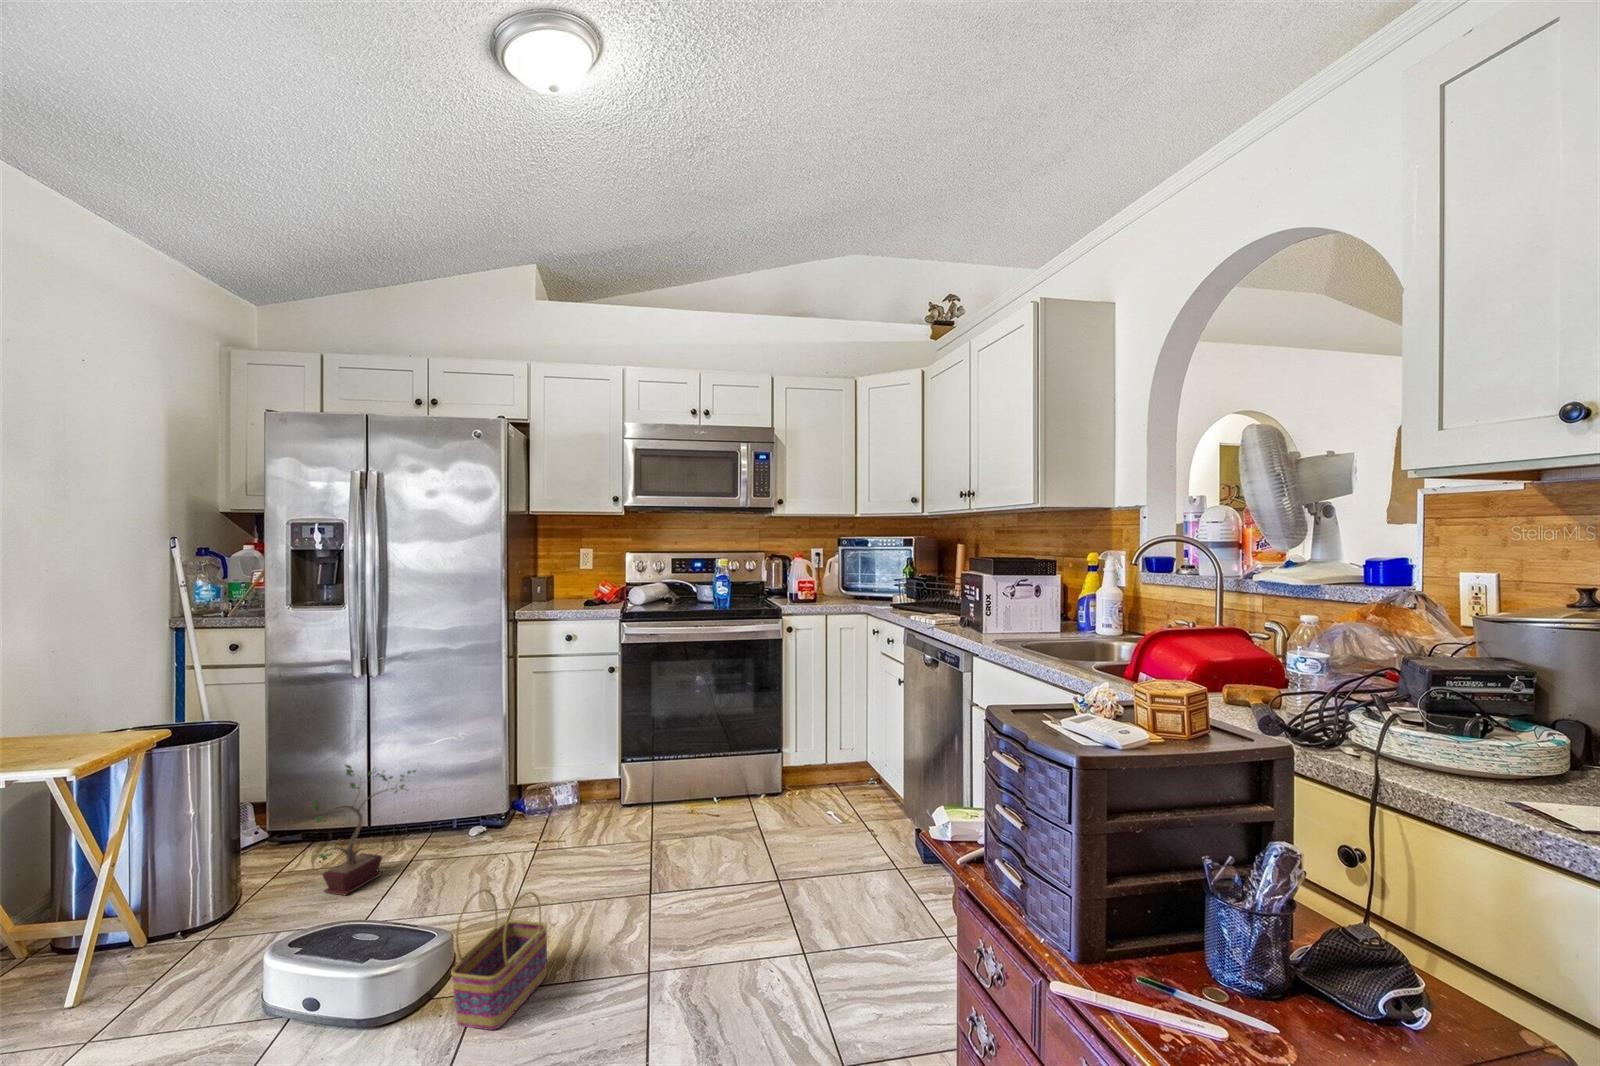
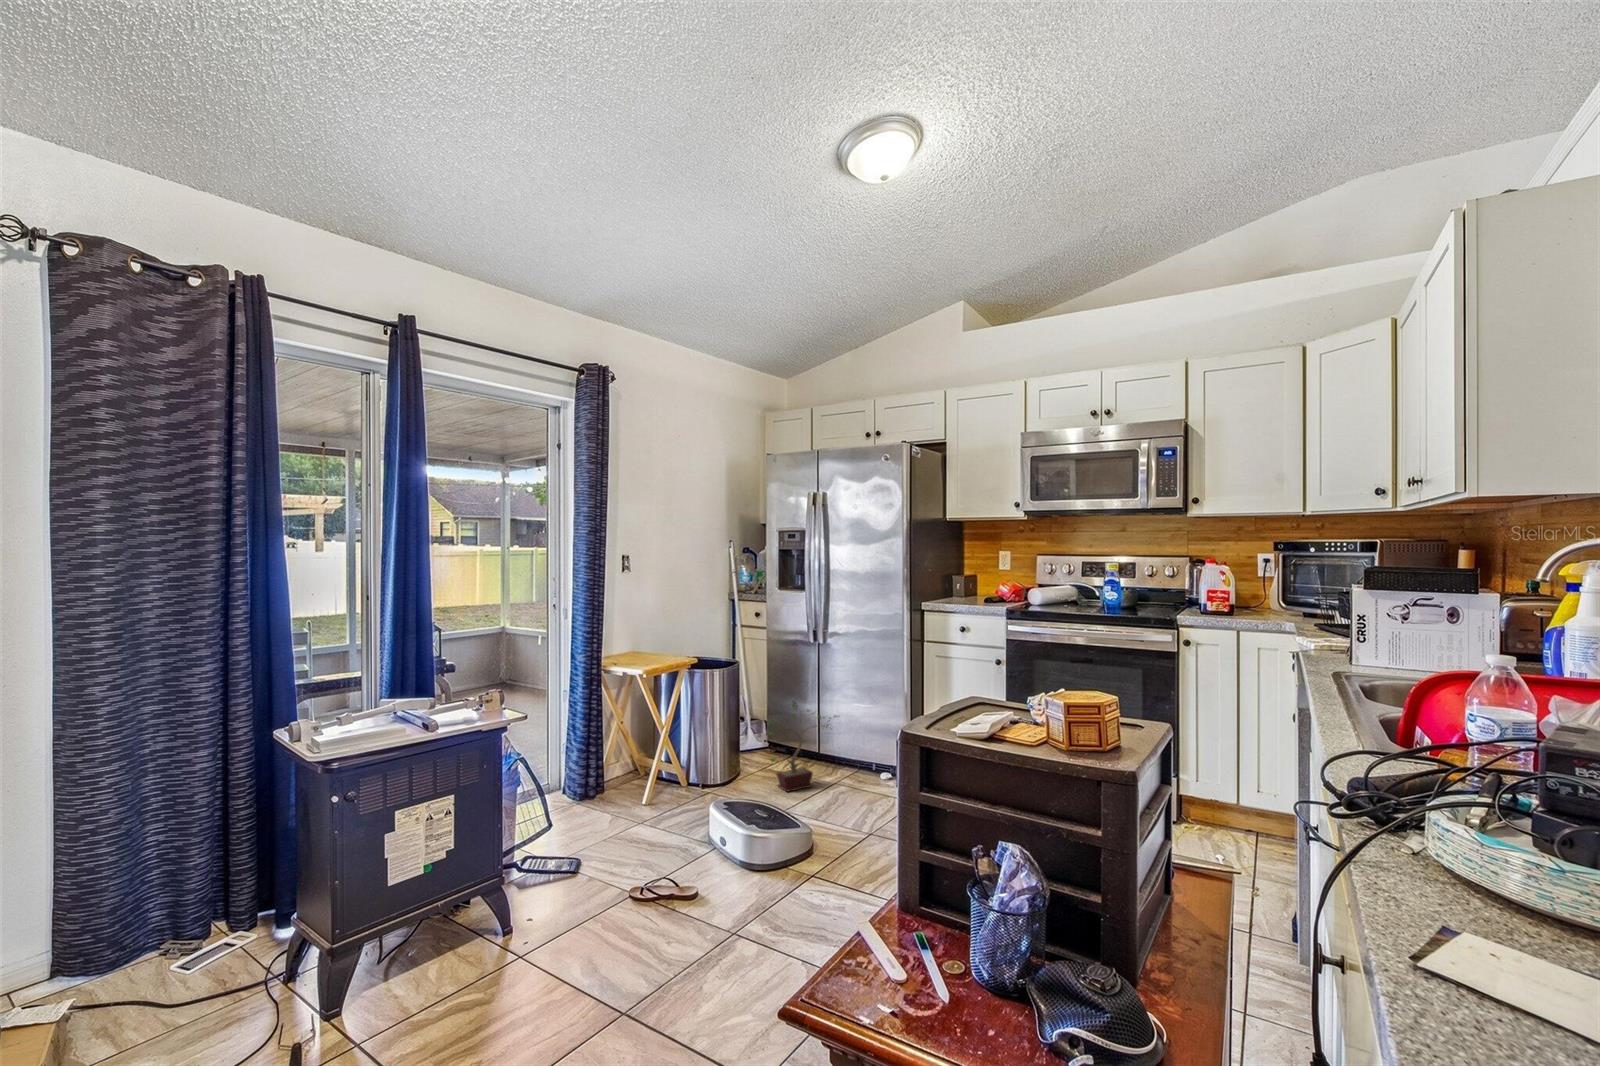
basket: present [451,889,547,1030] -> none [785,800,859,901]

